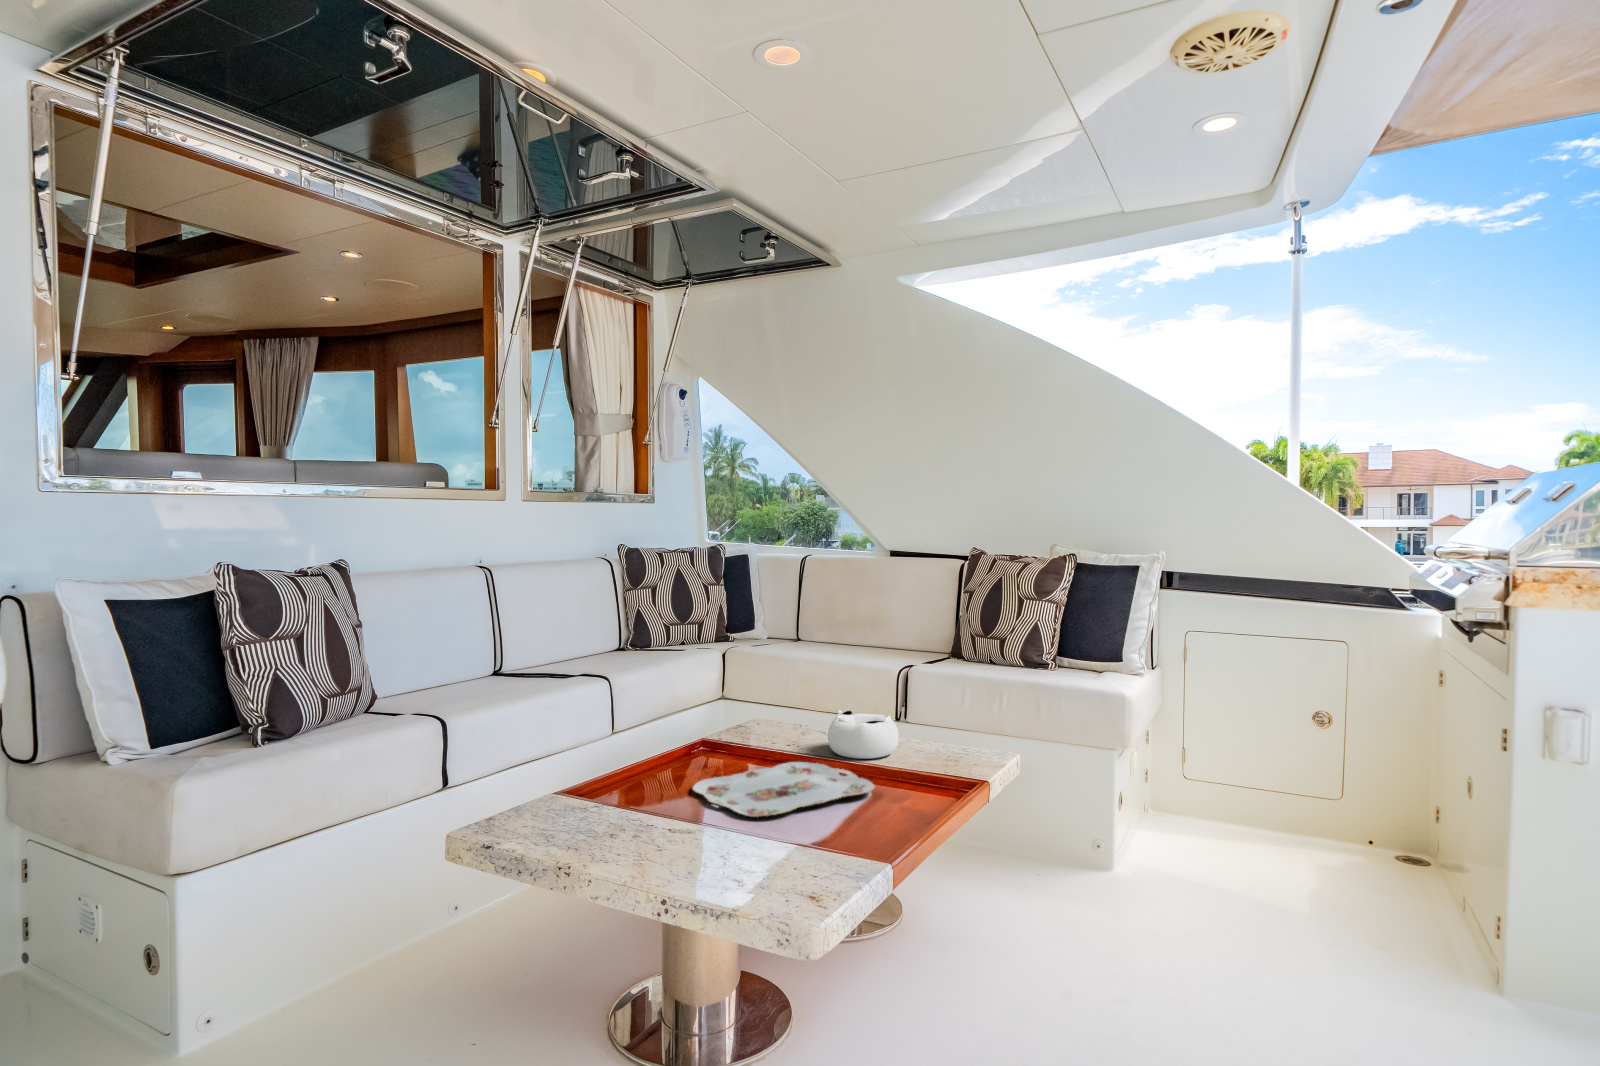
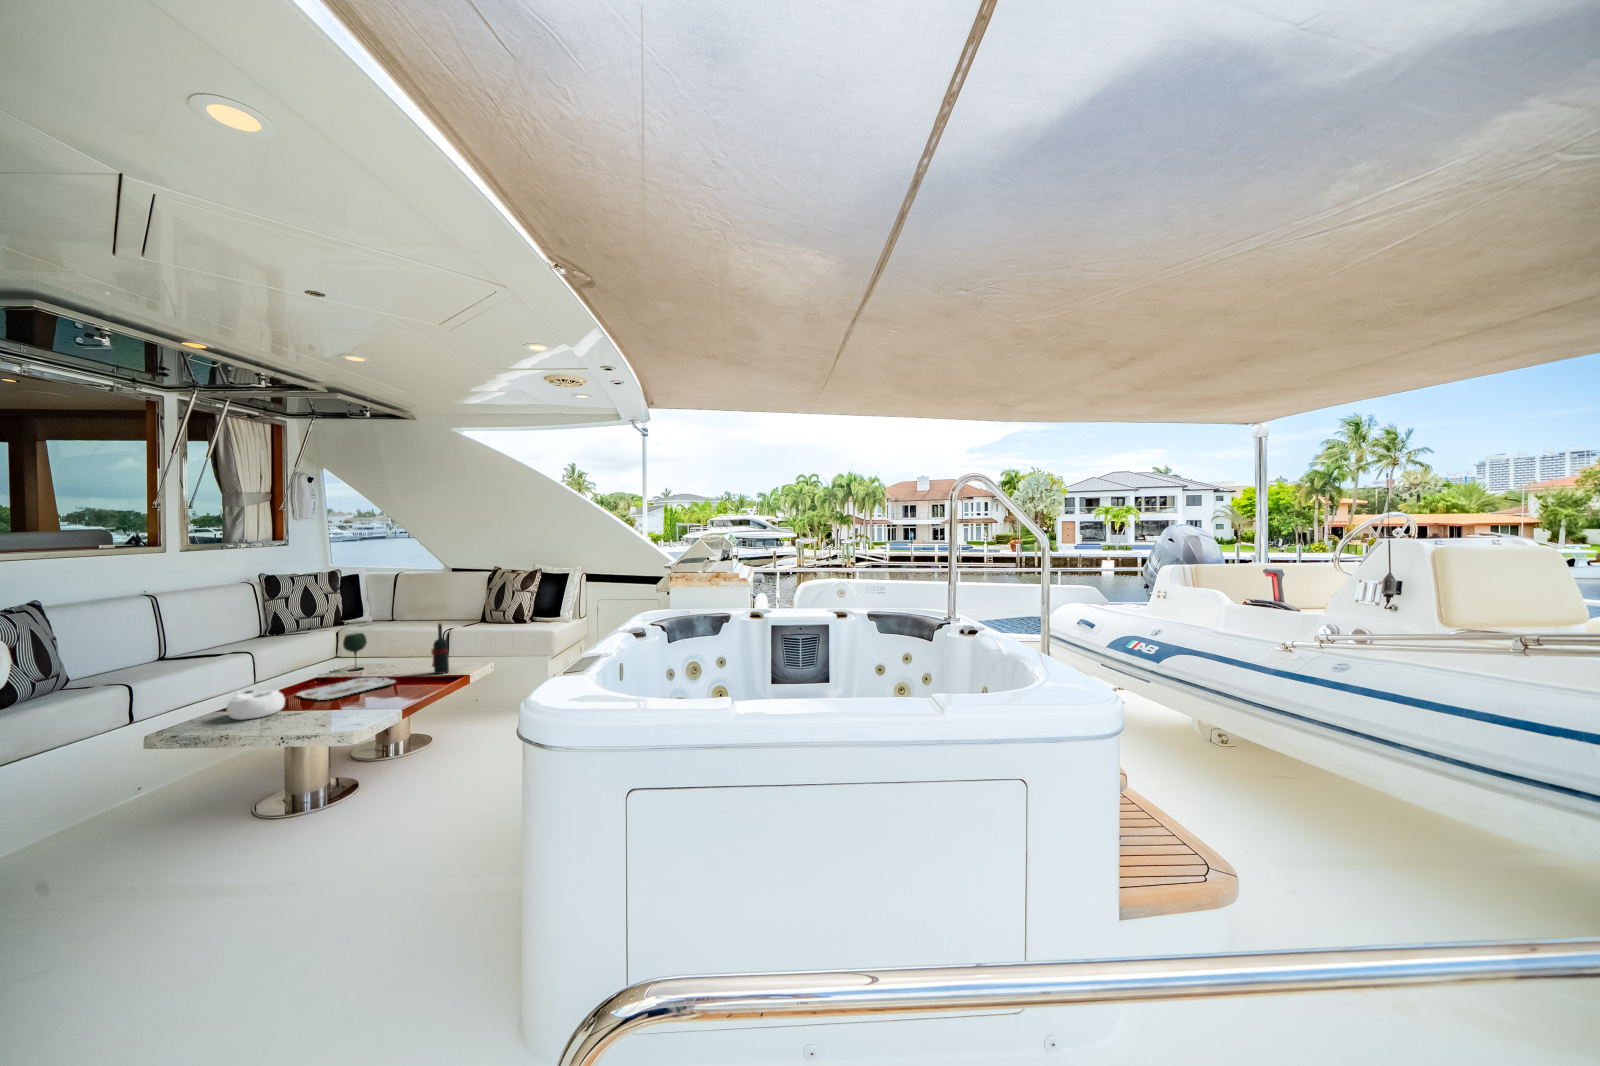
wine bottle: none [931,655,964,775] -> present [432,623,449,674]
wine glass: none [753,660,791,736] -> present [343,633,367,671]
decorative bowl: present [828,710,899,759] -> present [227,690,285,720]

